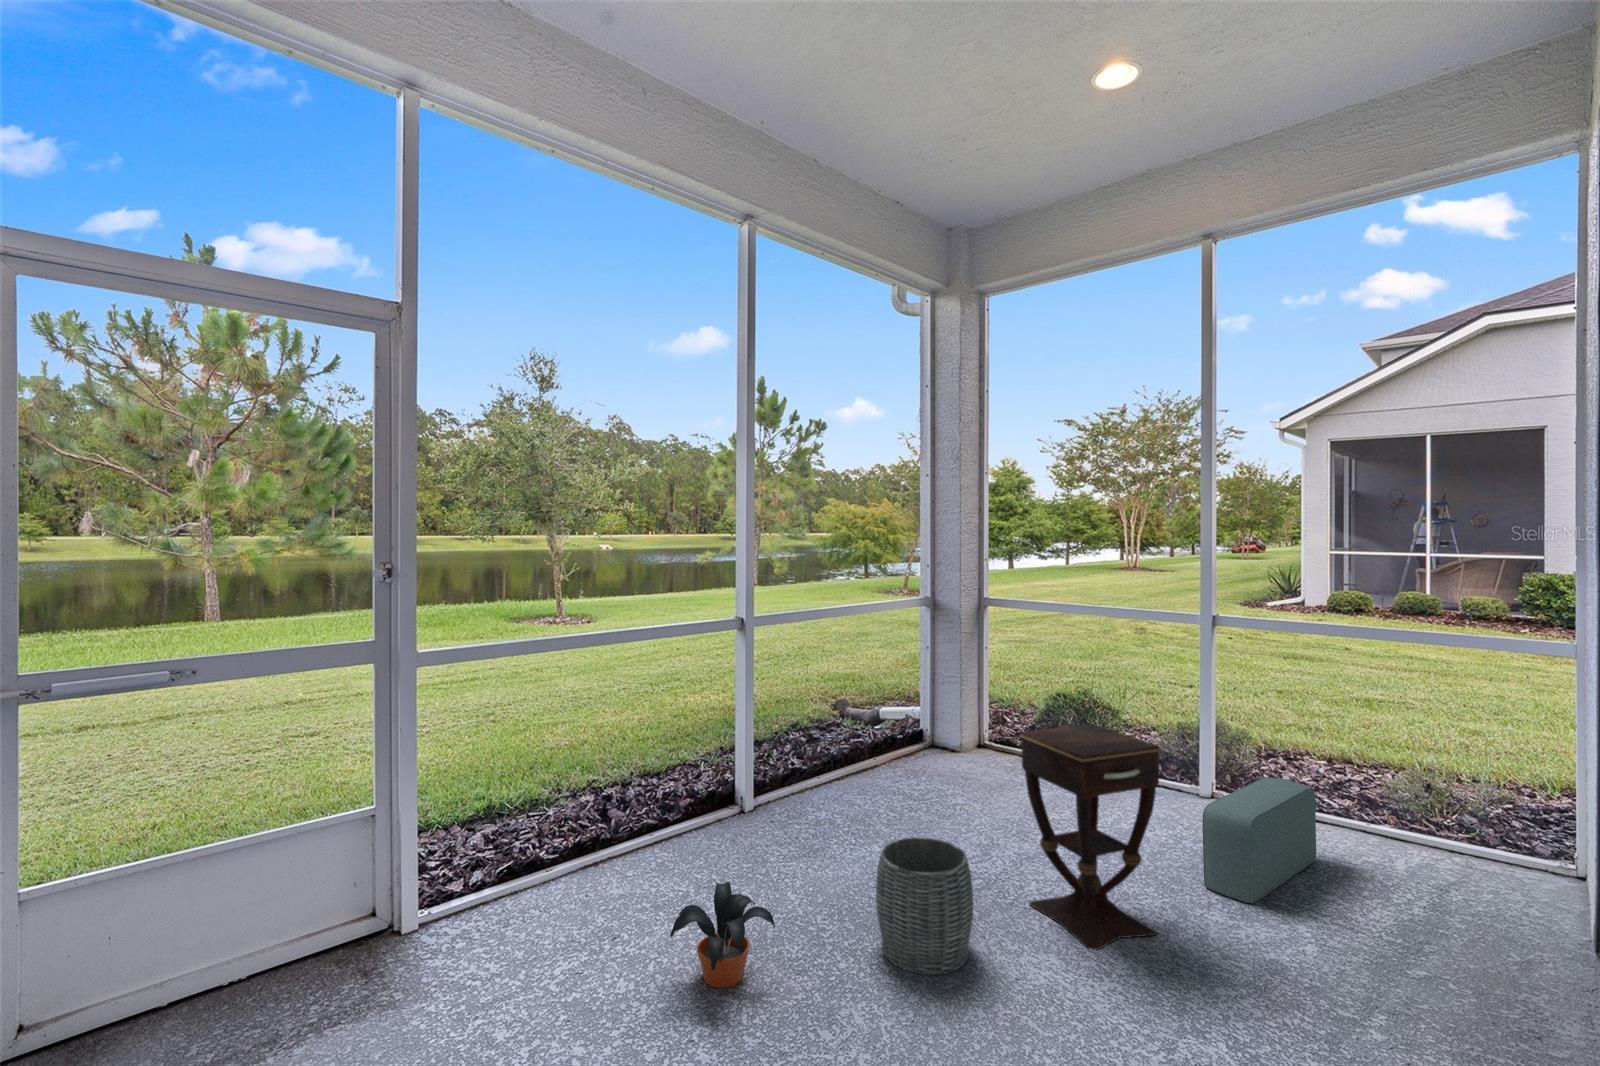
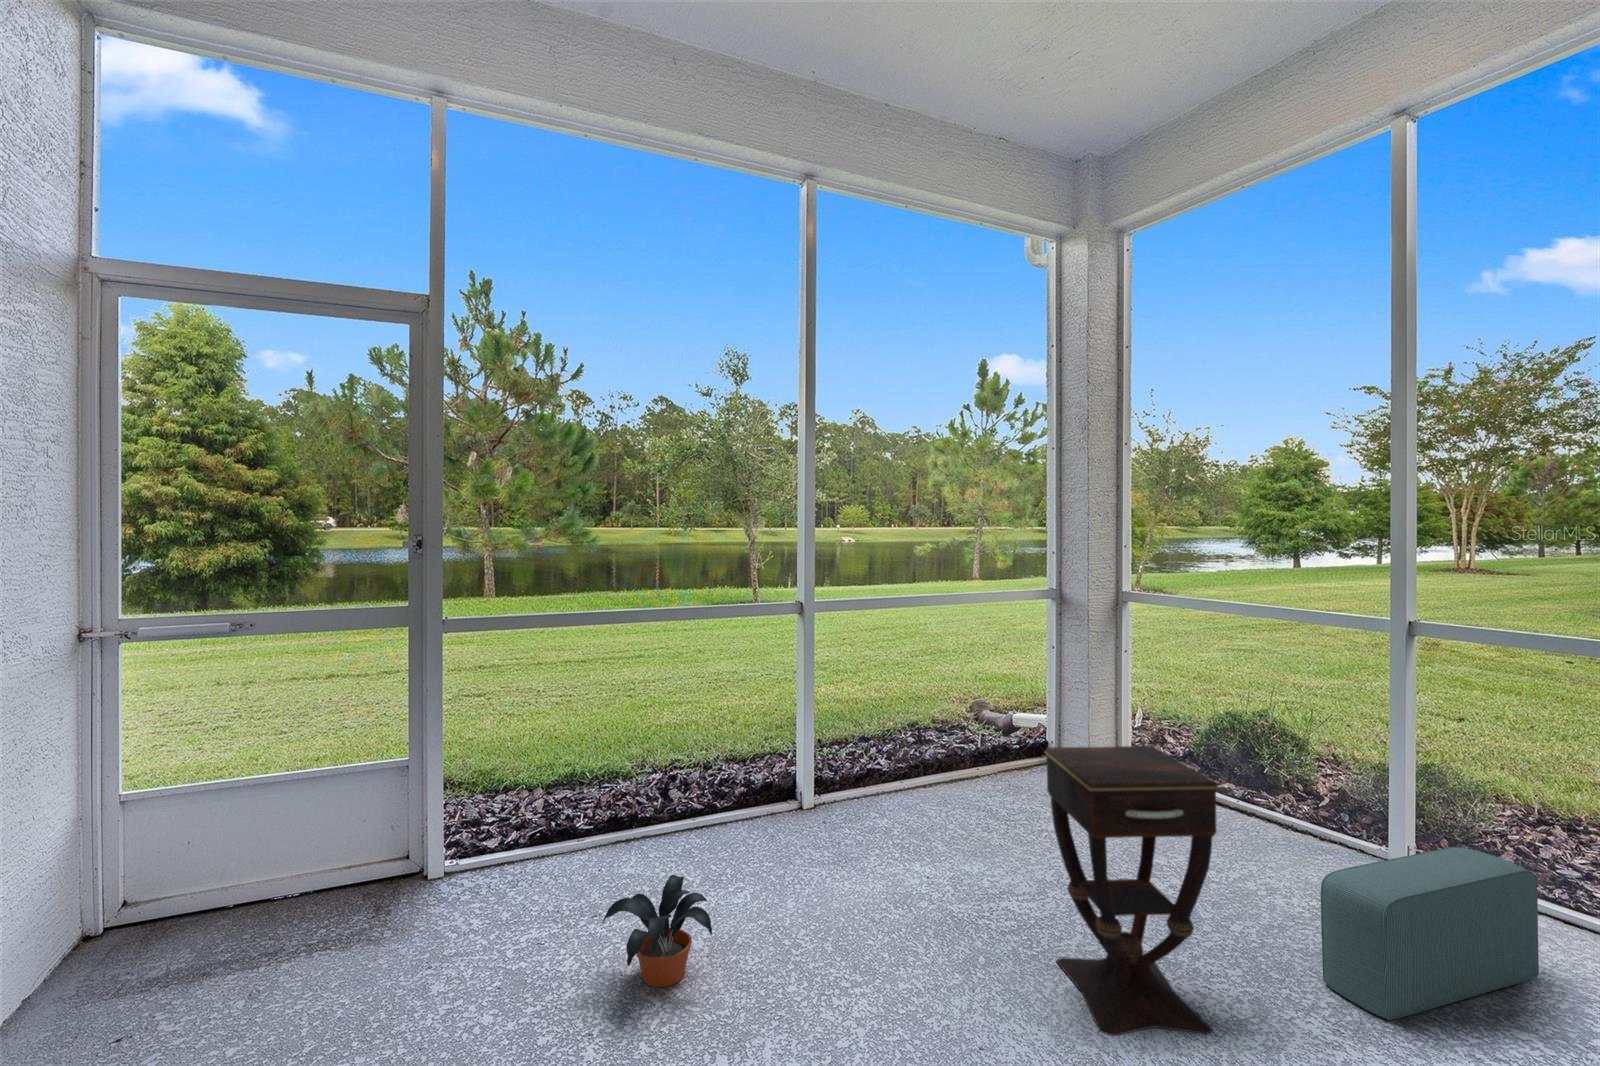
woven basket: present [876,837,973,975] -> none [836,857,949,1023]

